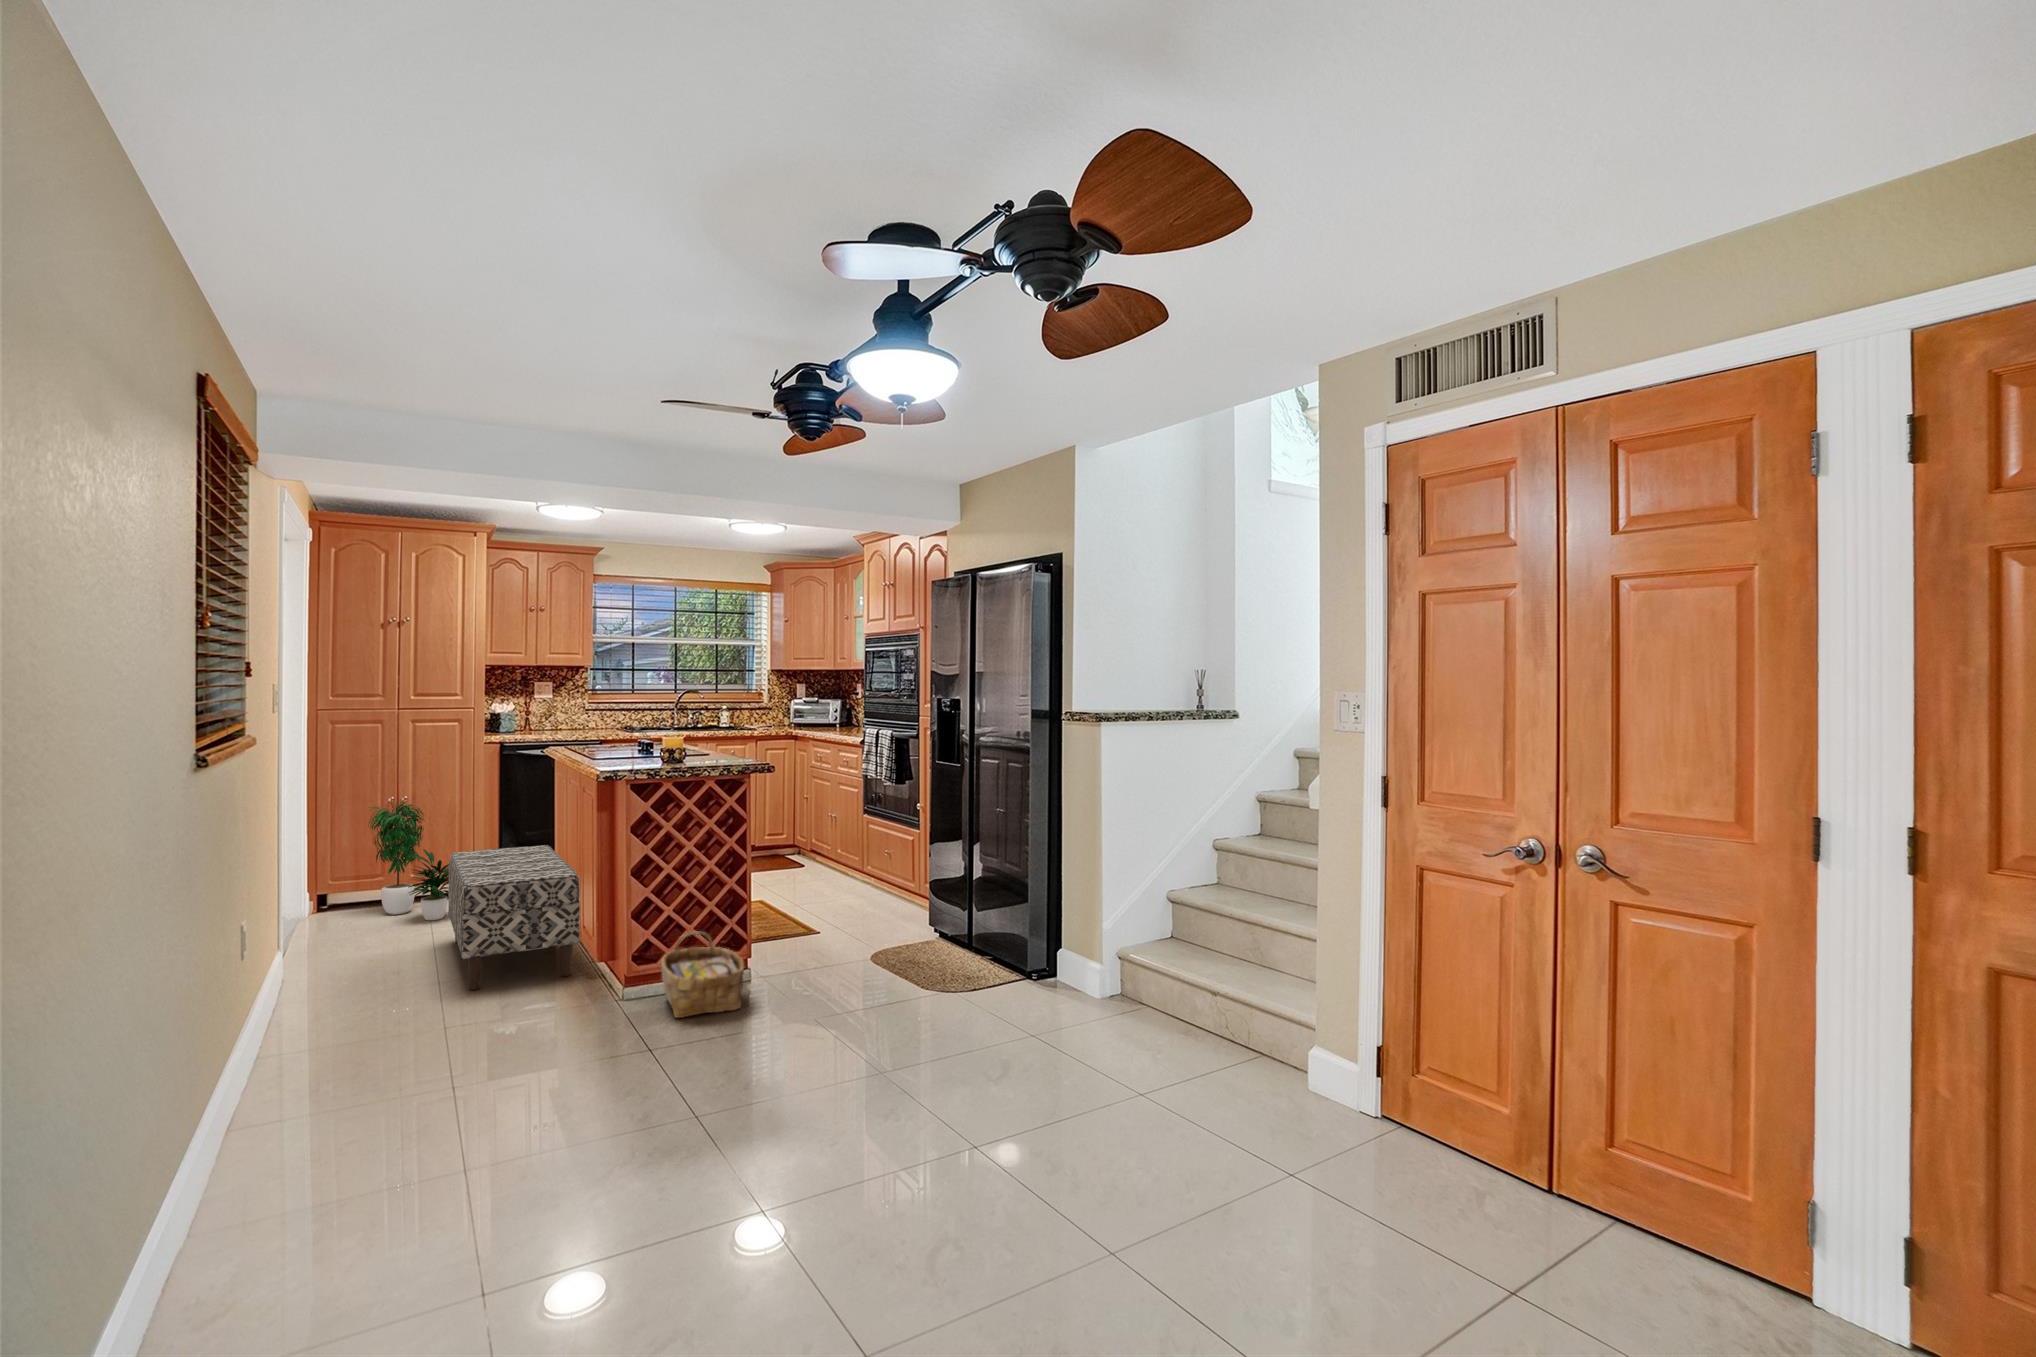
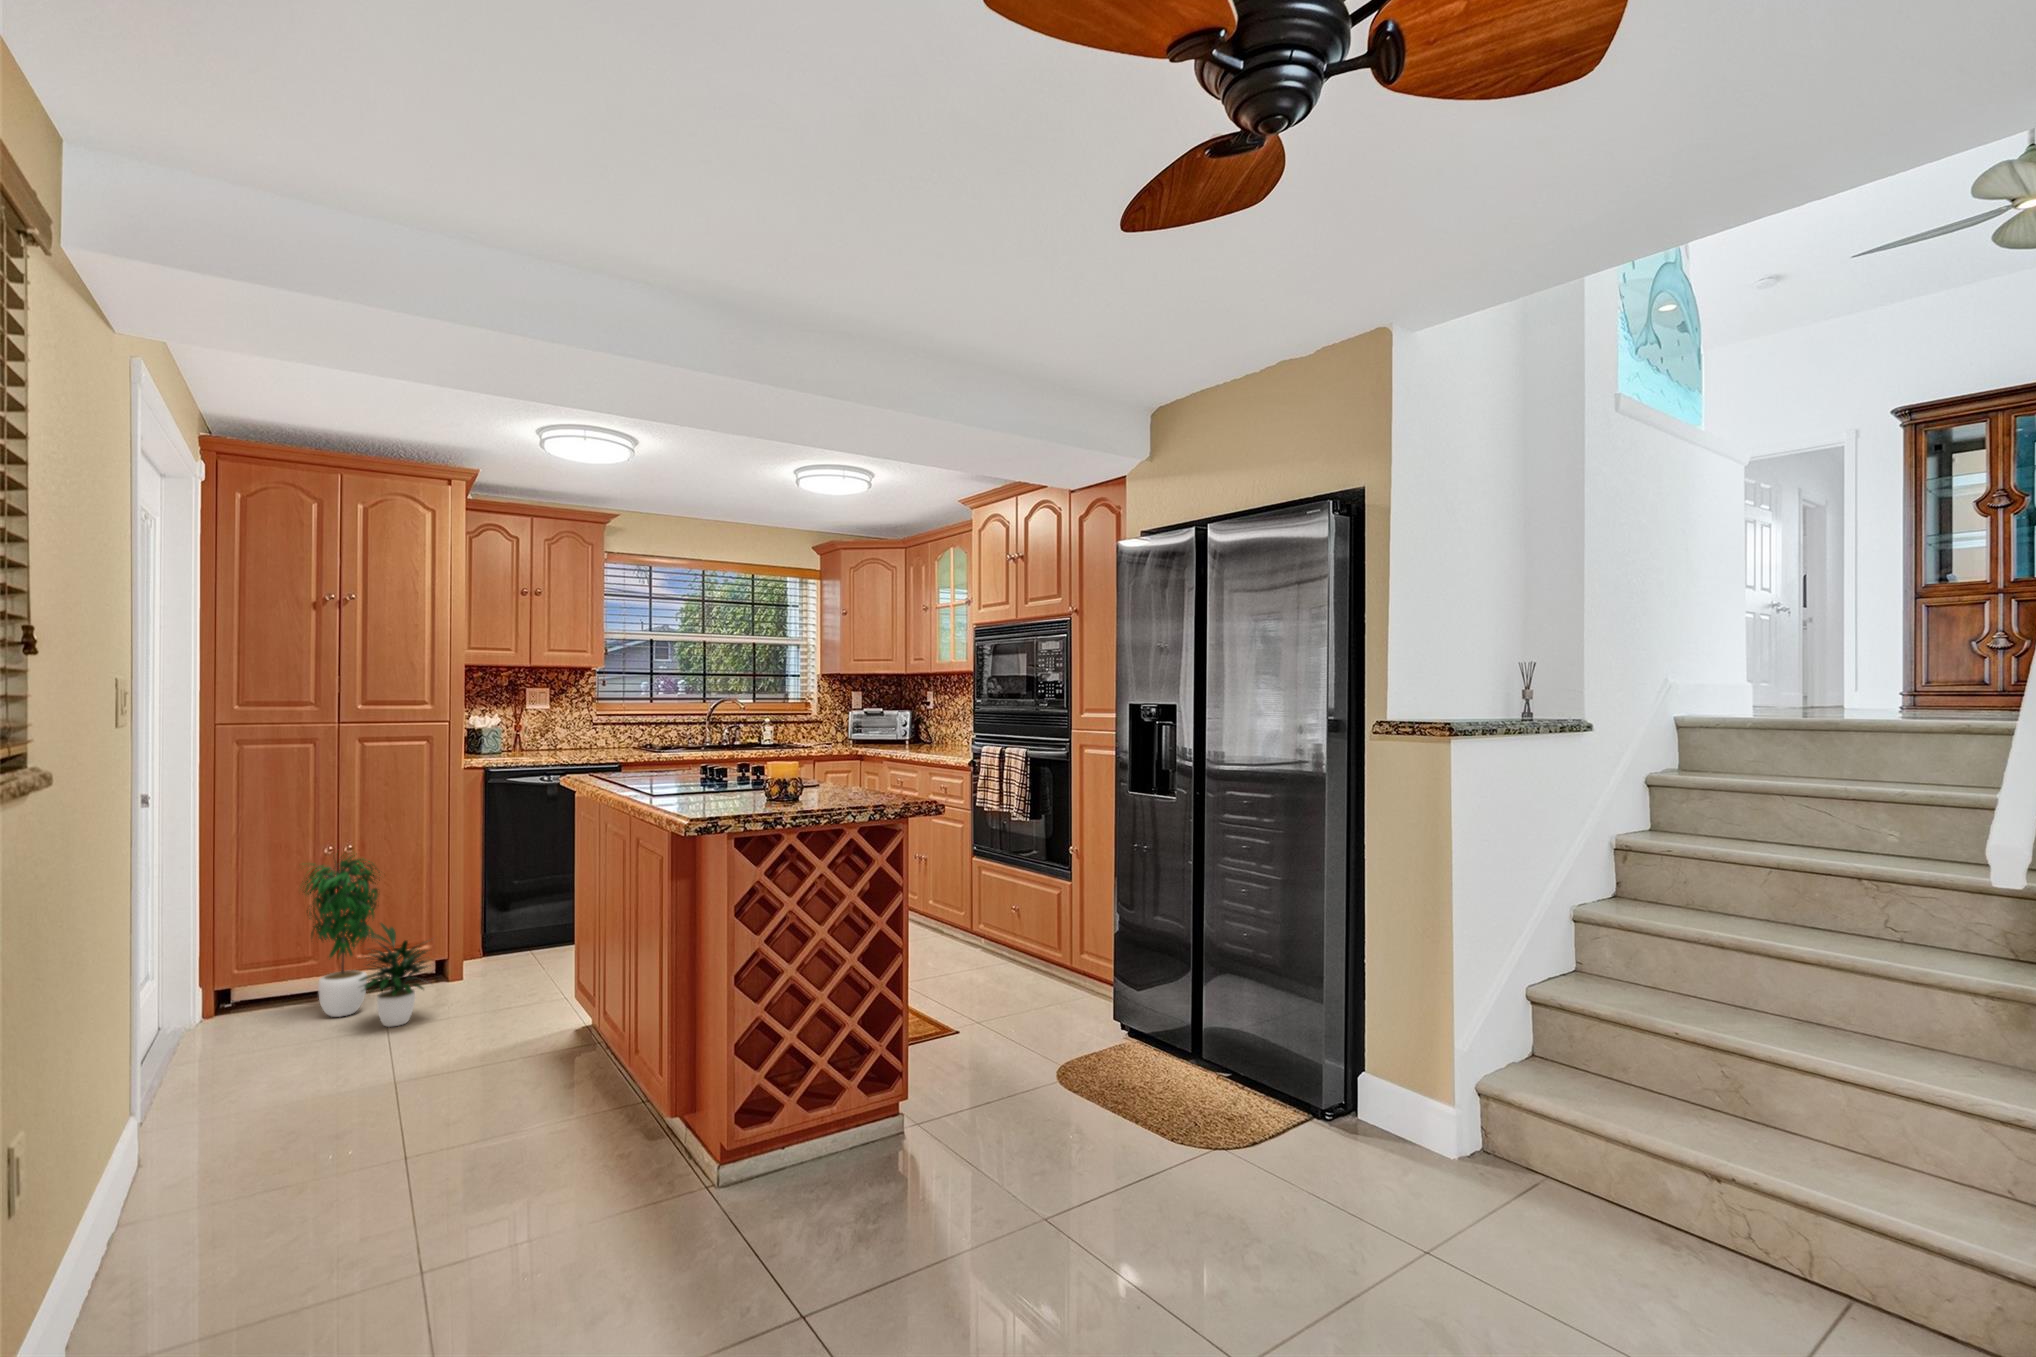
bench: present [448,845,580,990] -> none [422,918,637,1169]
woven basket: present [661,931,745,1018] -> none [786,1068,924,1227]

